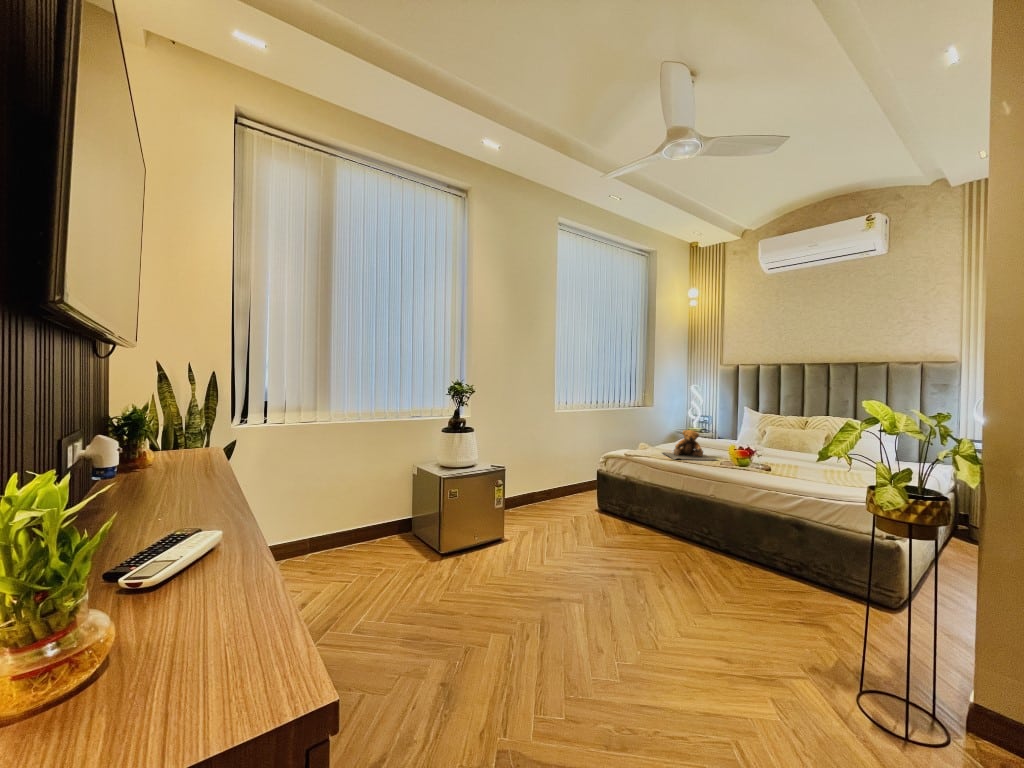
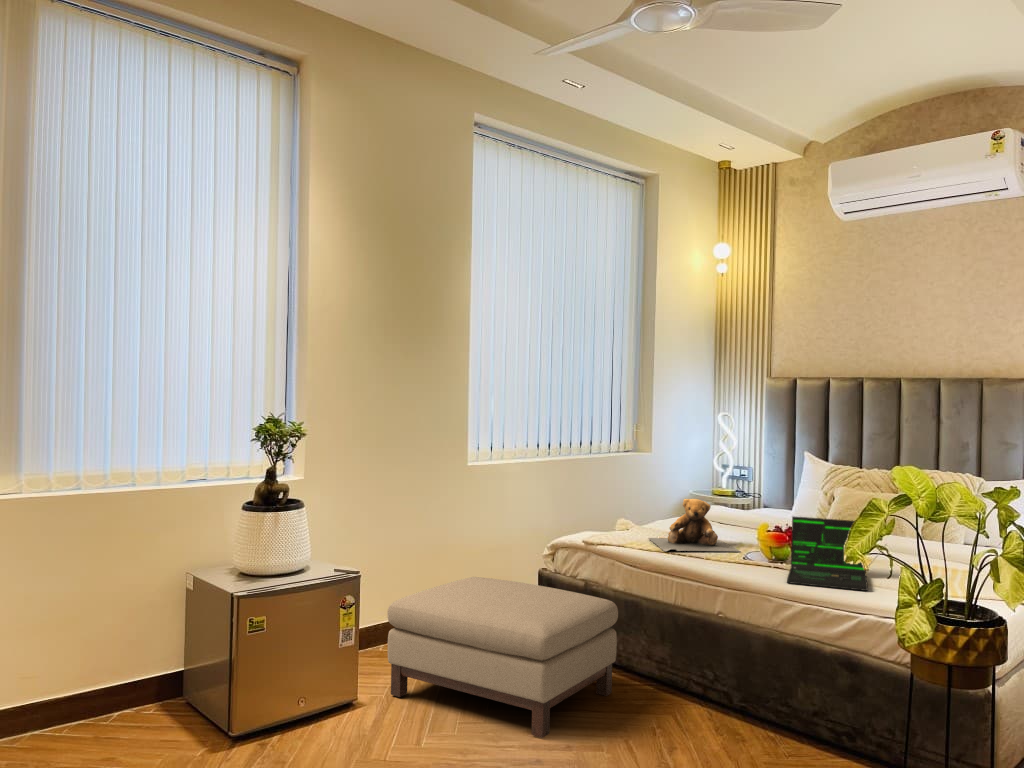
laptop: none [753,440,814,483] -> present [787,517,887,591]
ottoman: none [520,472,650,562] -> present [387,577,618,738]

